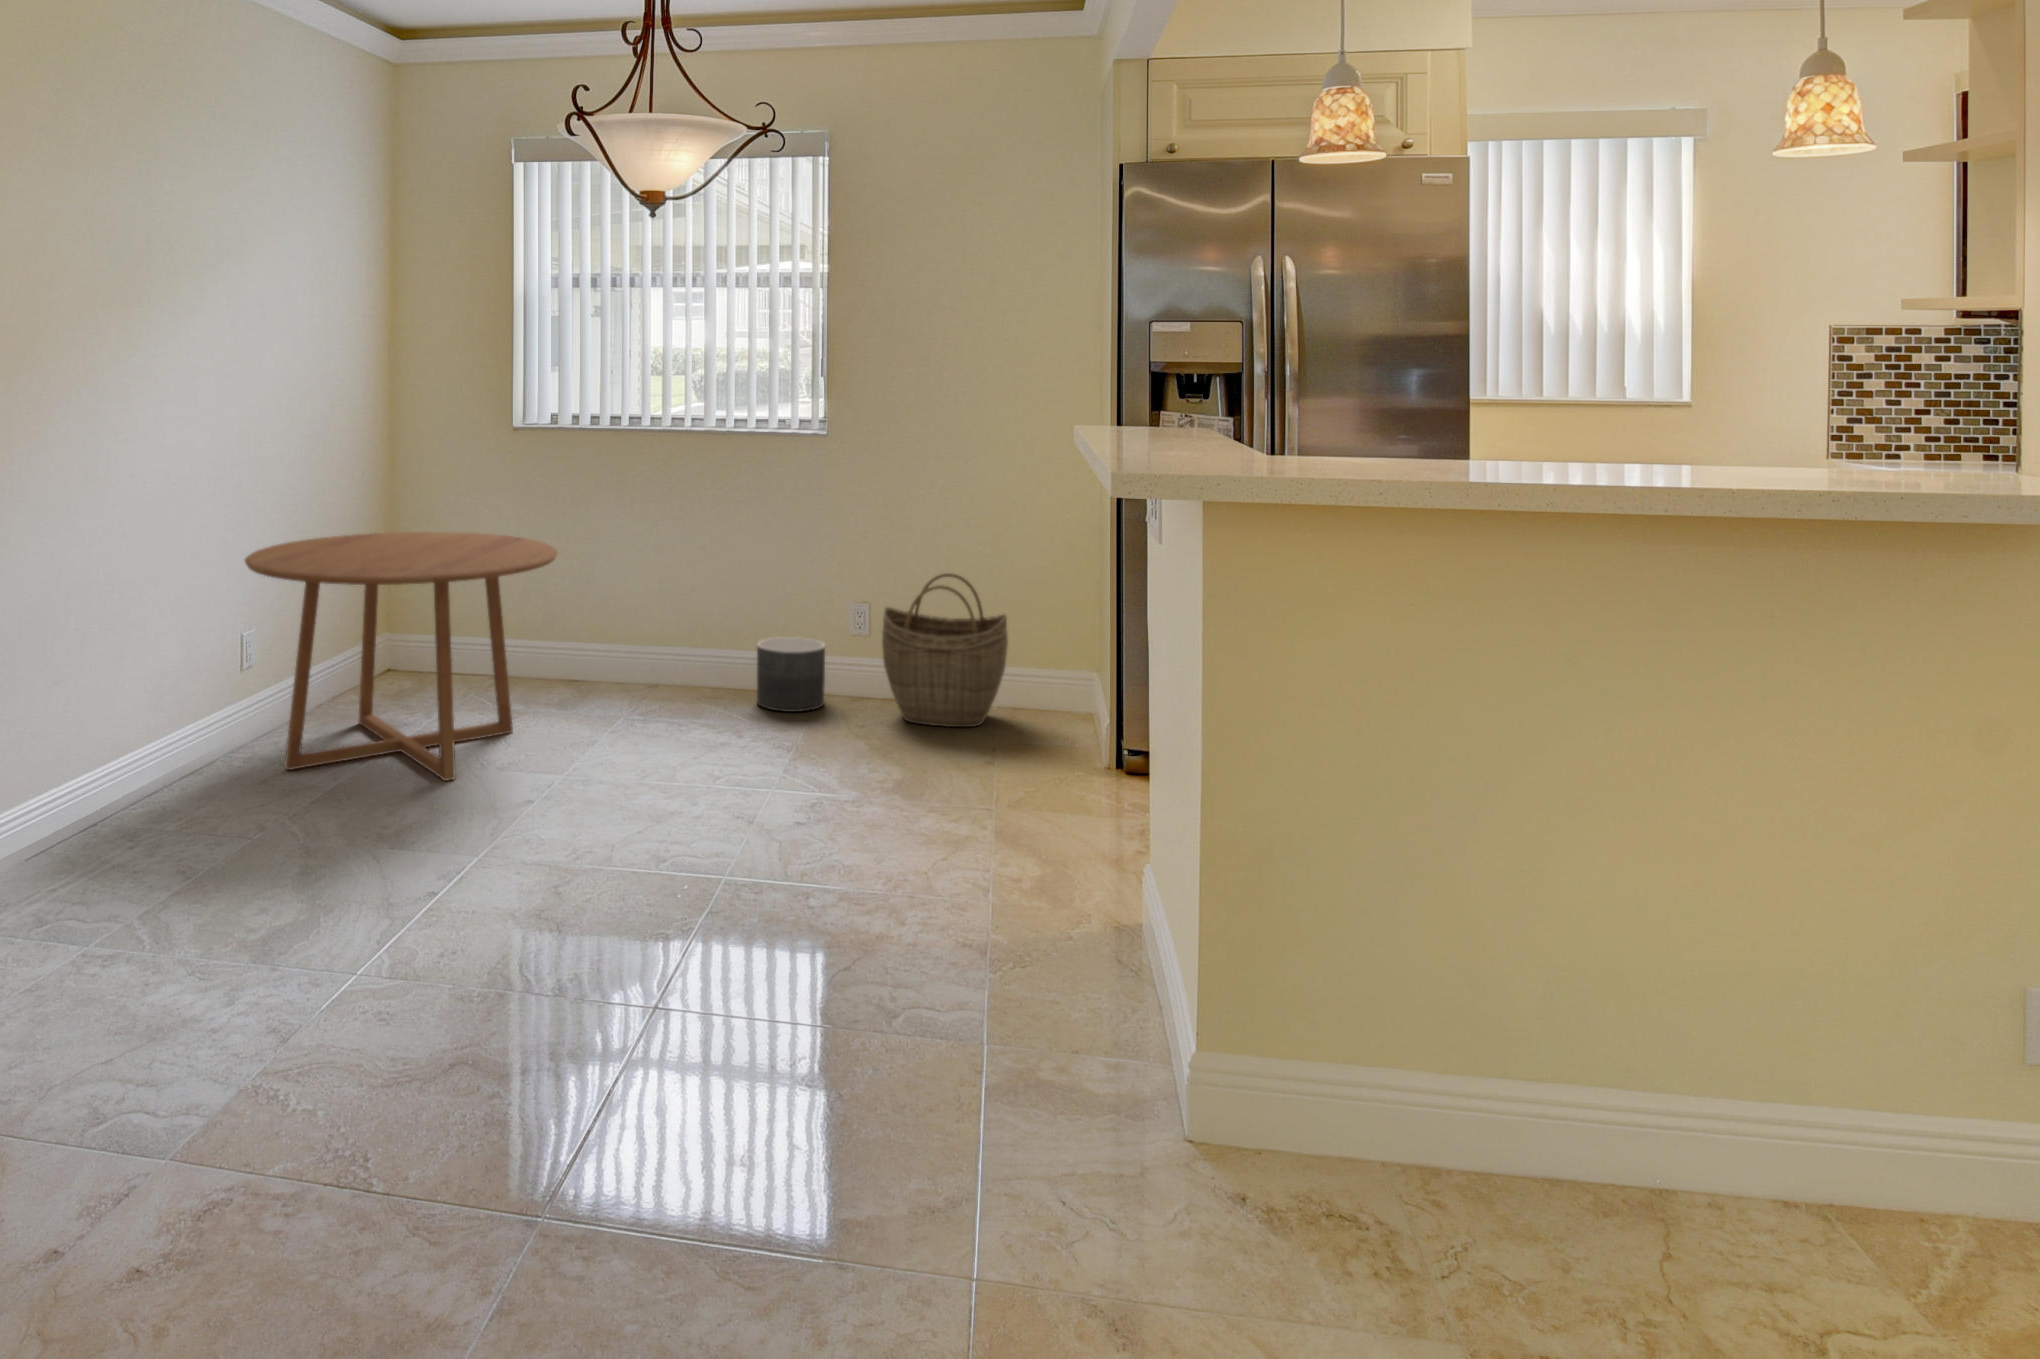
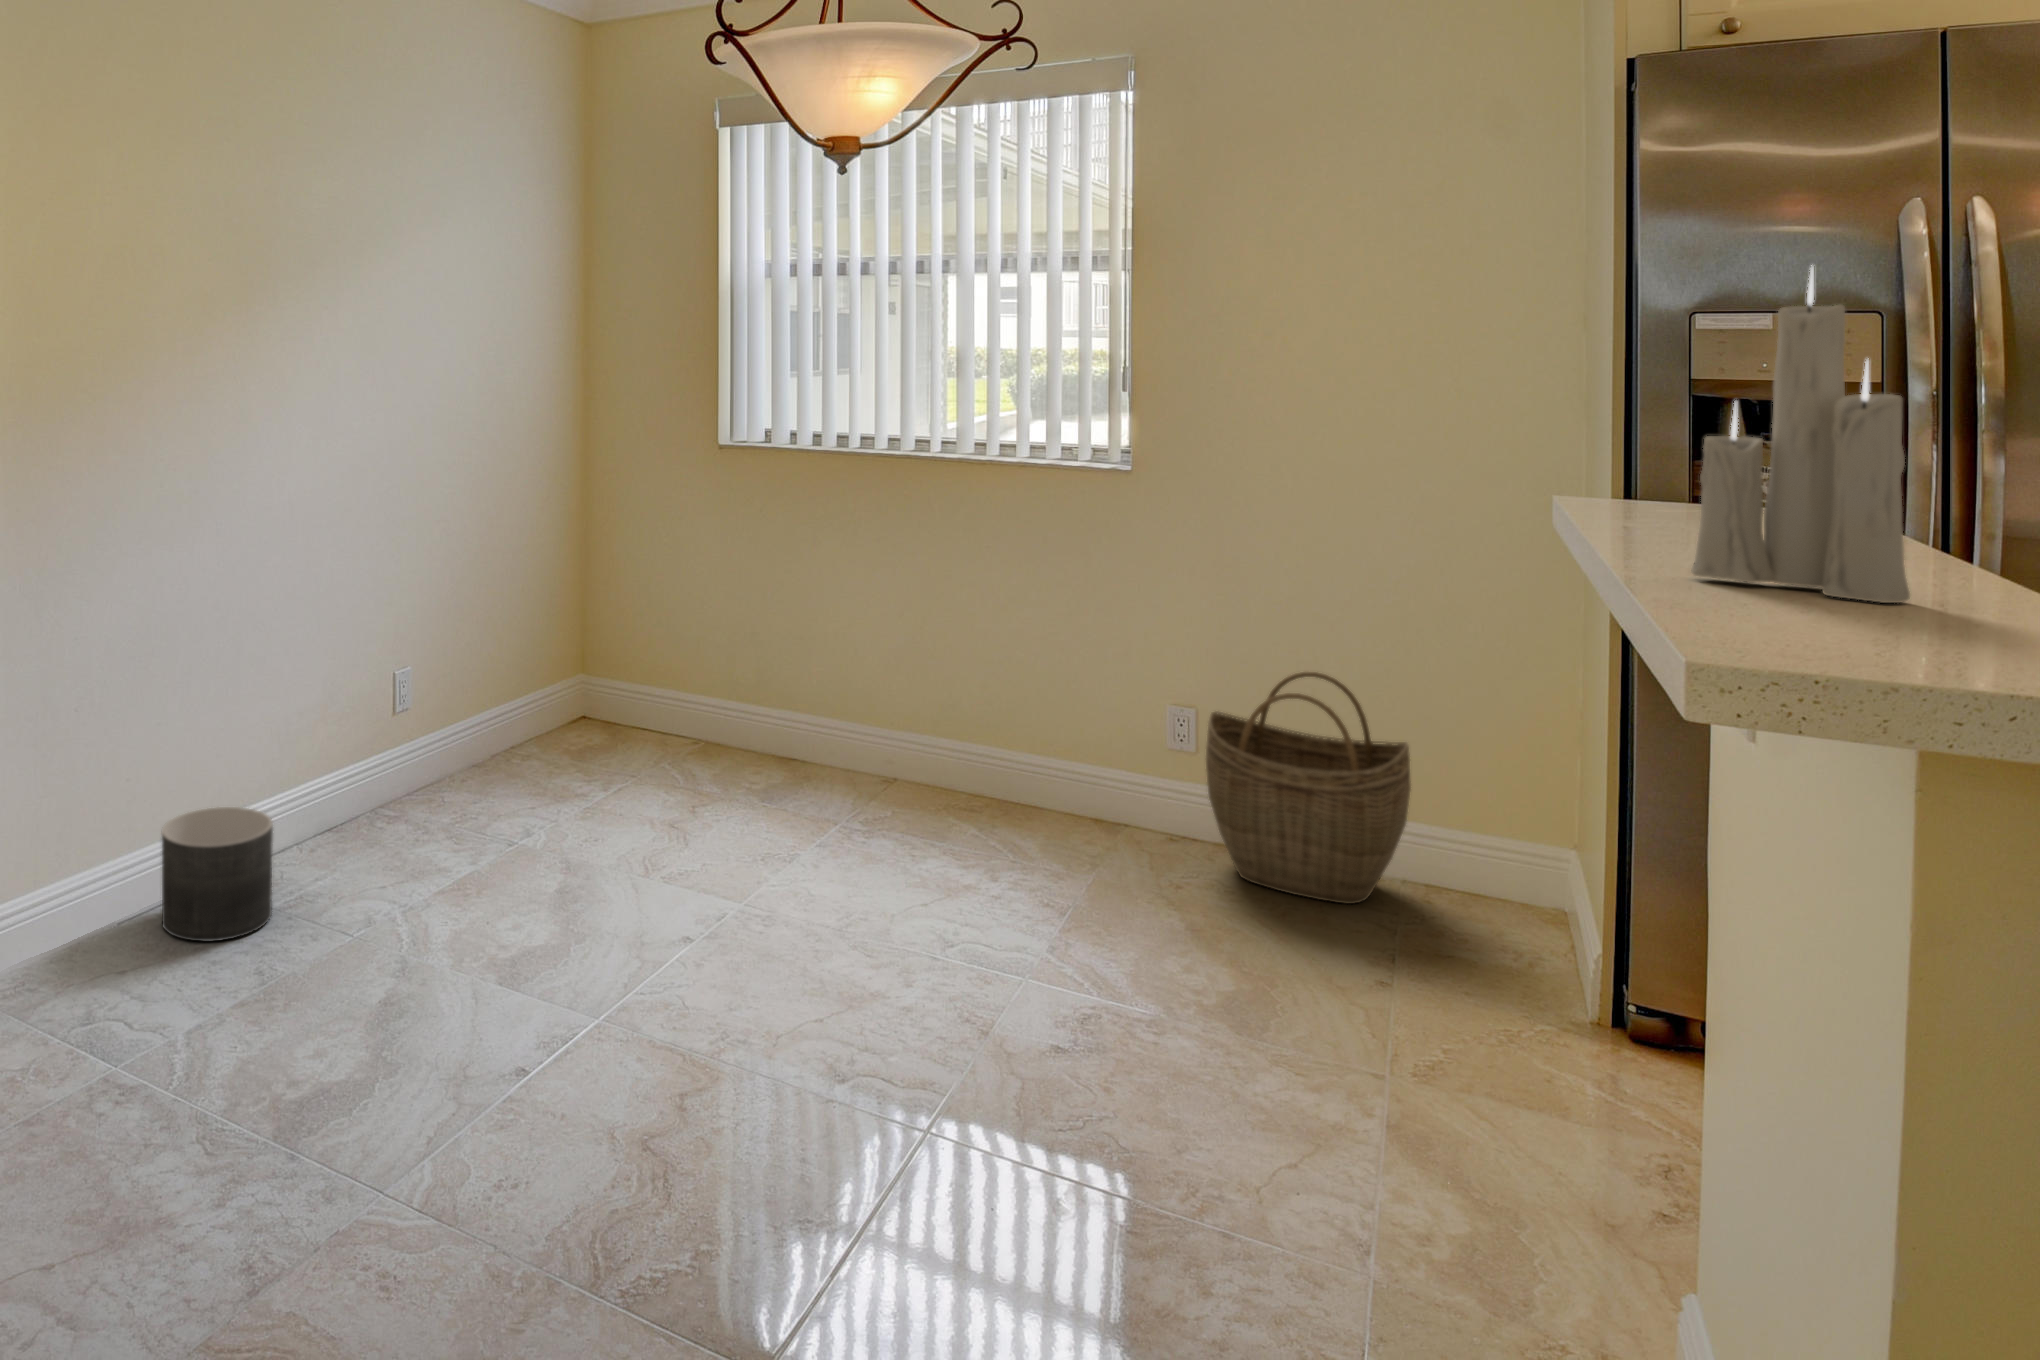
candle: none [1136,292,1215,455] -> present [1691,267,1910,603]
dining table: present [245,532,558,781] -> none [386,563,750,884]
planter: present [757,637,825,712] -> present [162,807,273,941]

